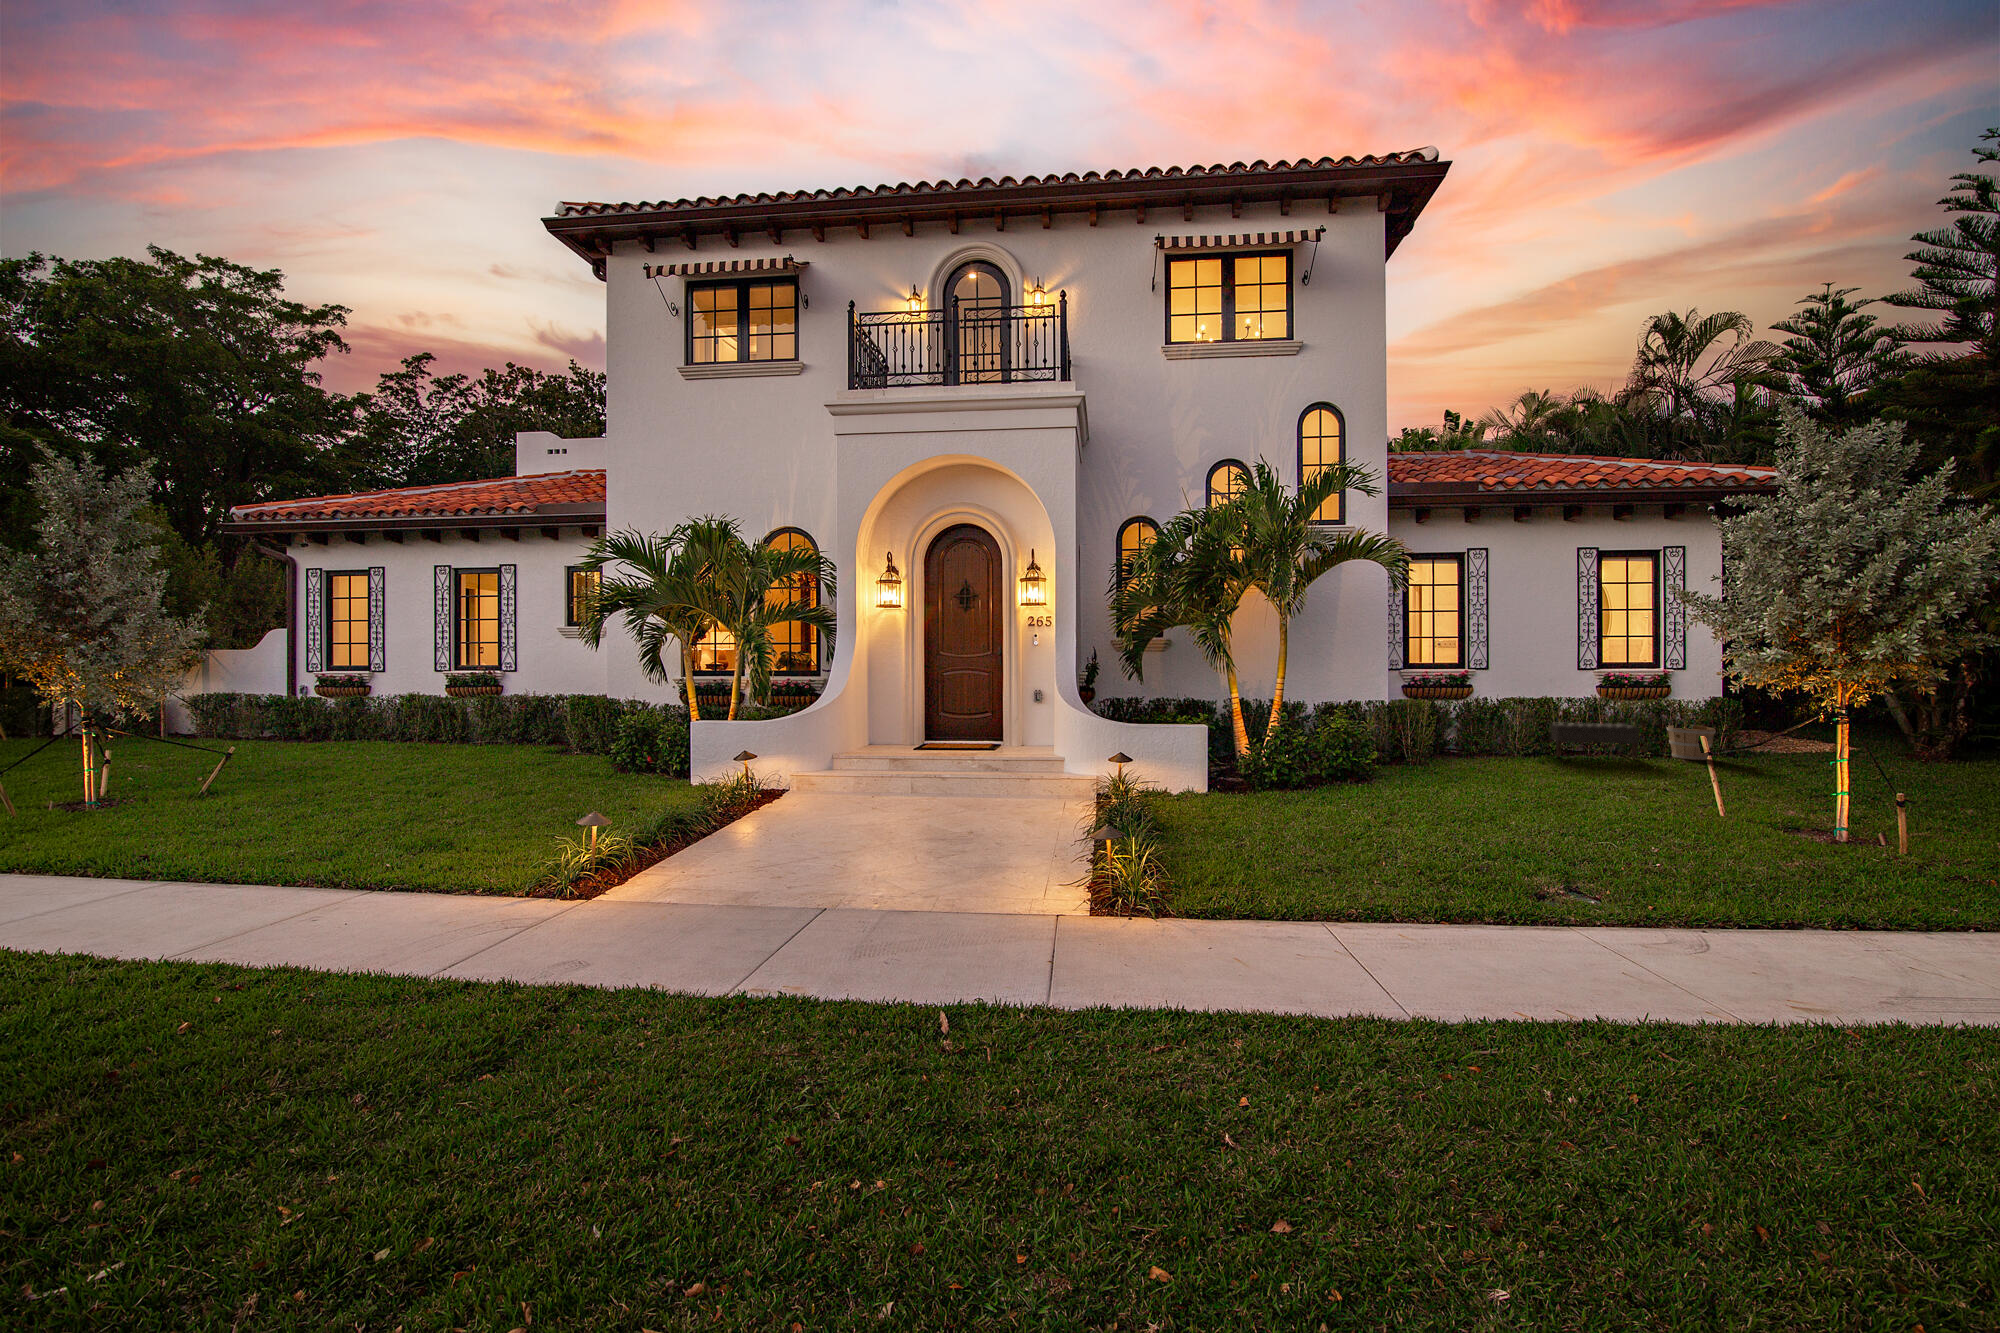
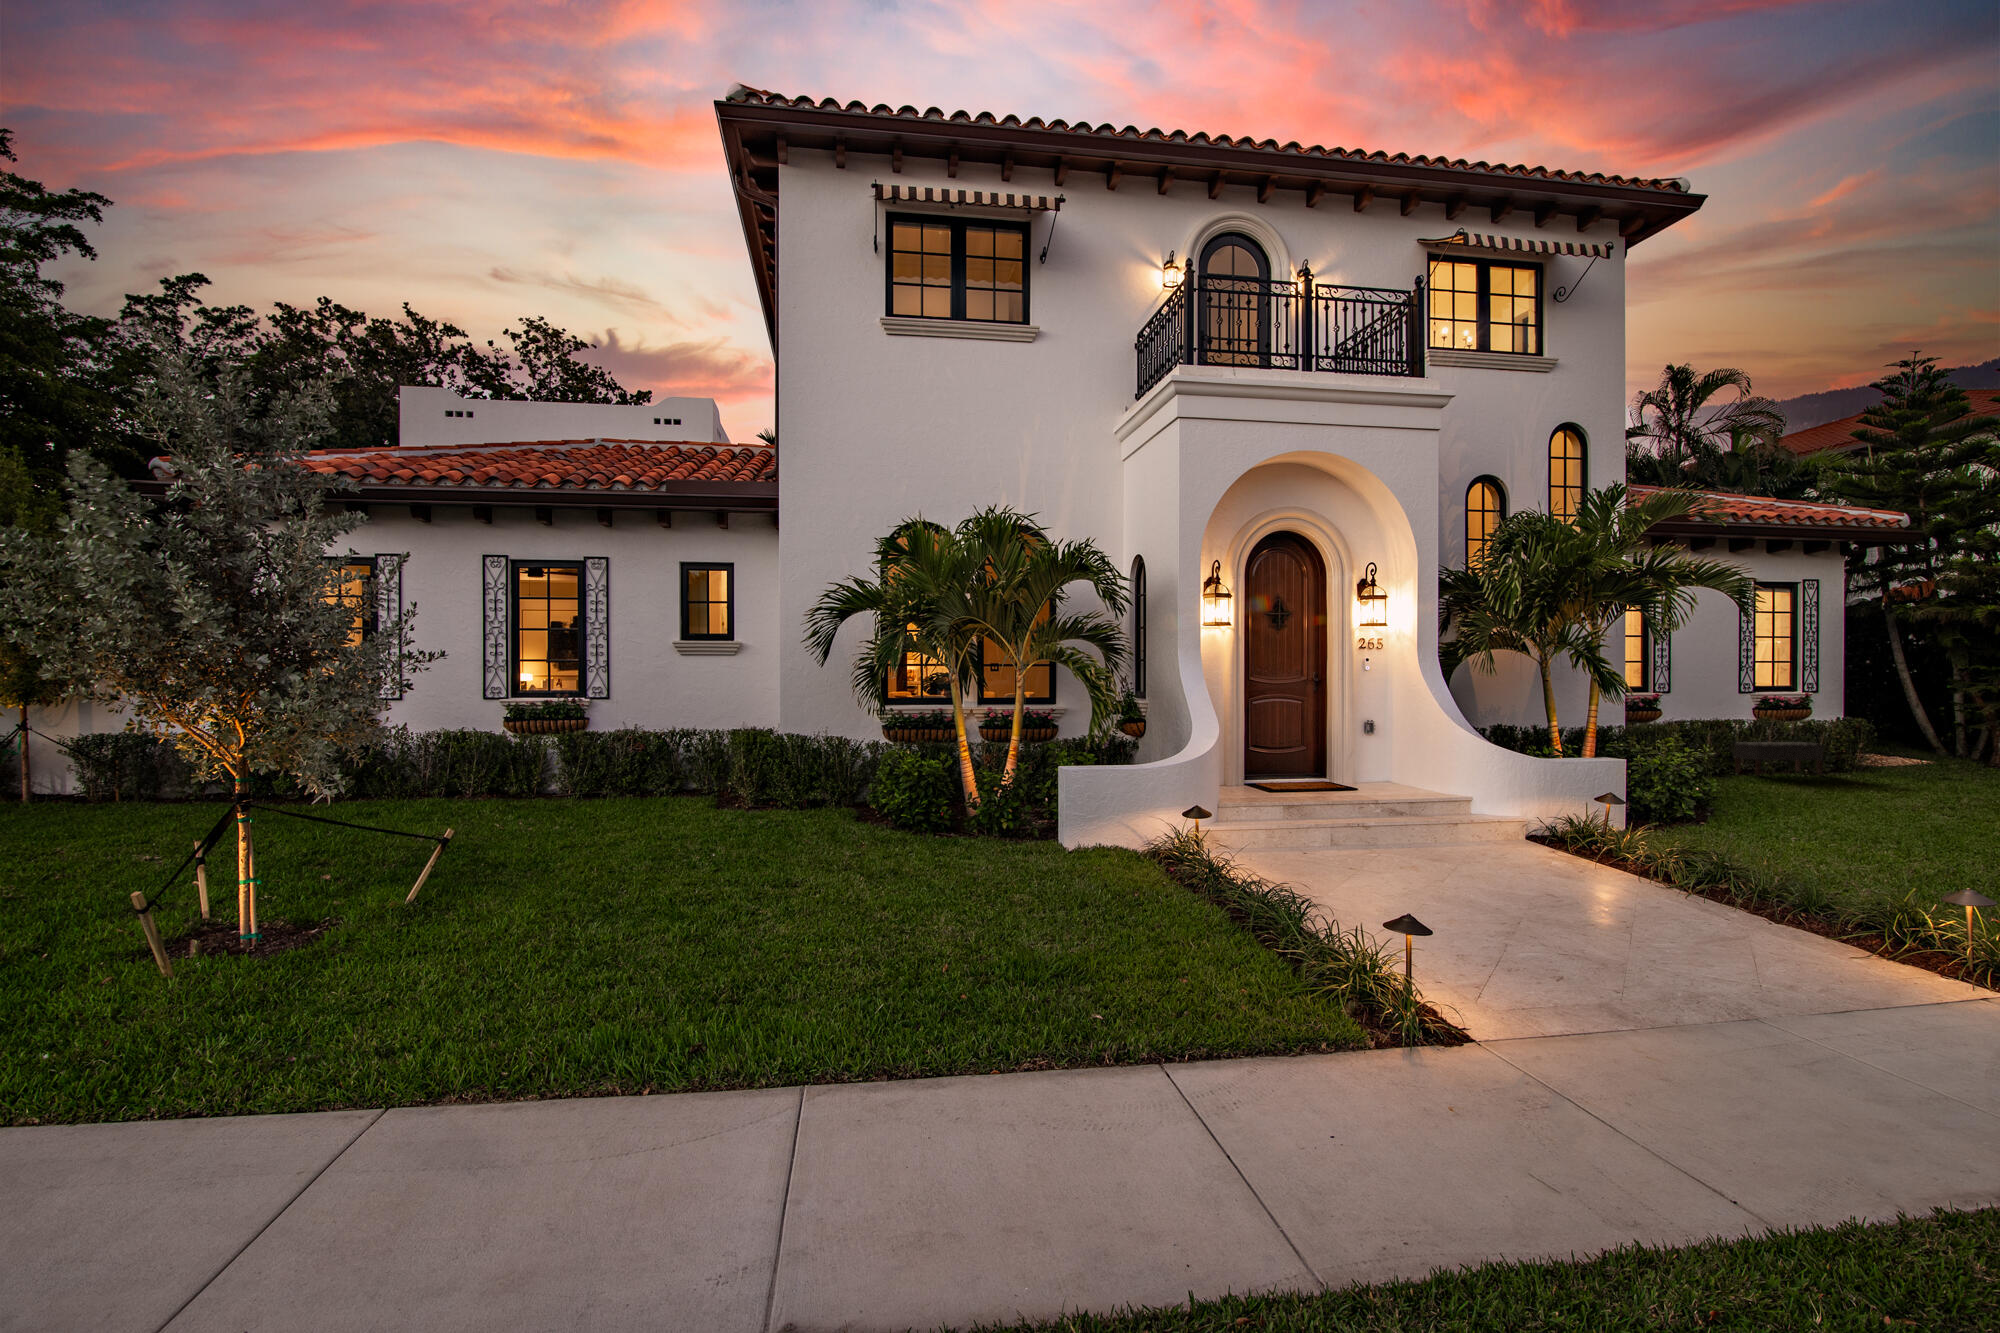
wooden bucket: present [1667,725,1716,760] -> none [1829,741,1879,774]

